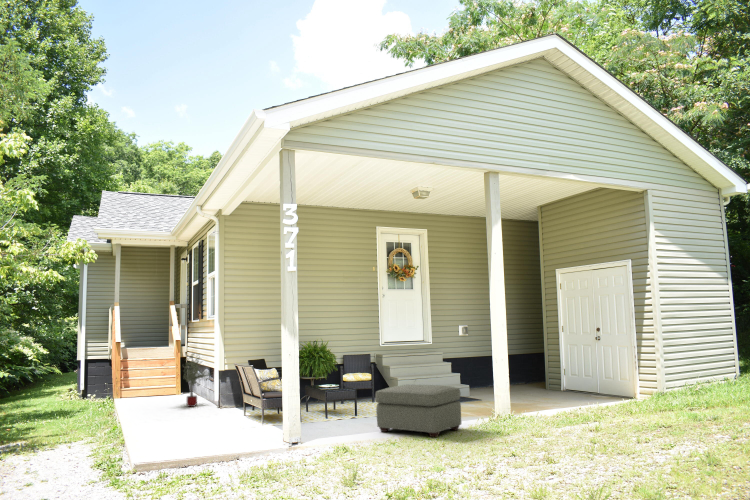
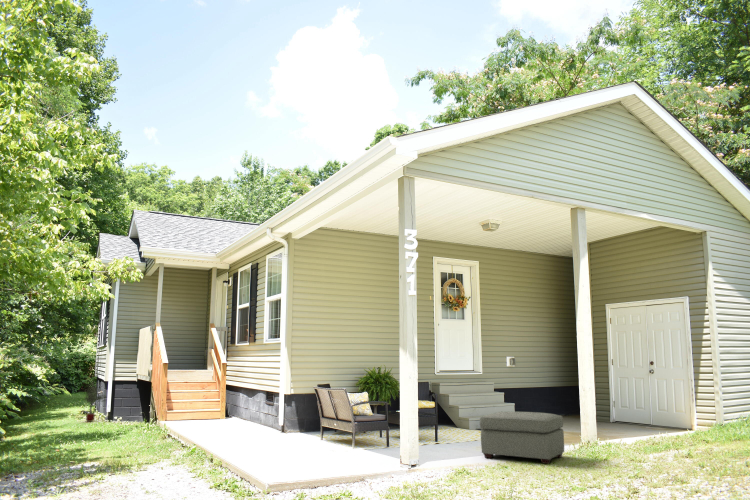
potted tree: present [183,354,209,407] -> present [85,382,106,422]

